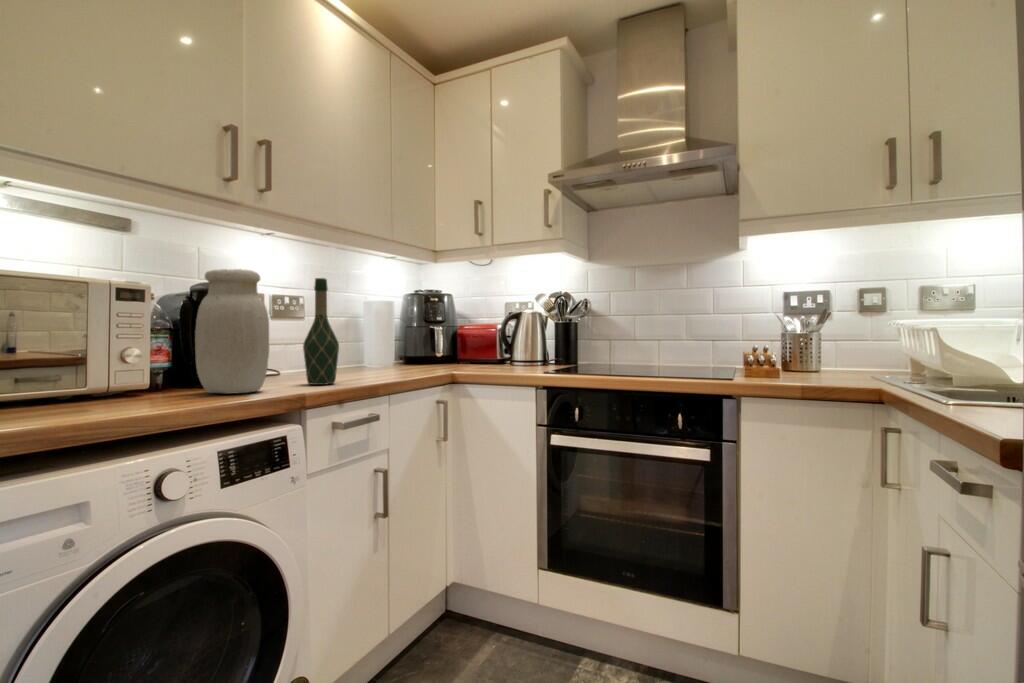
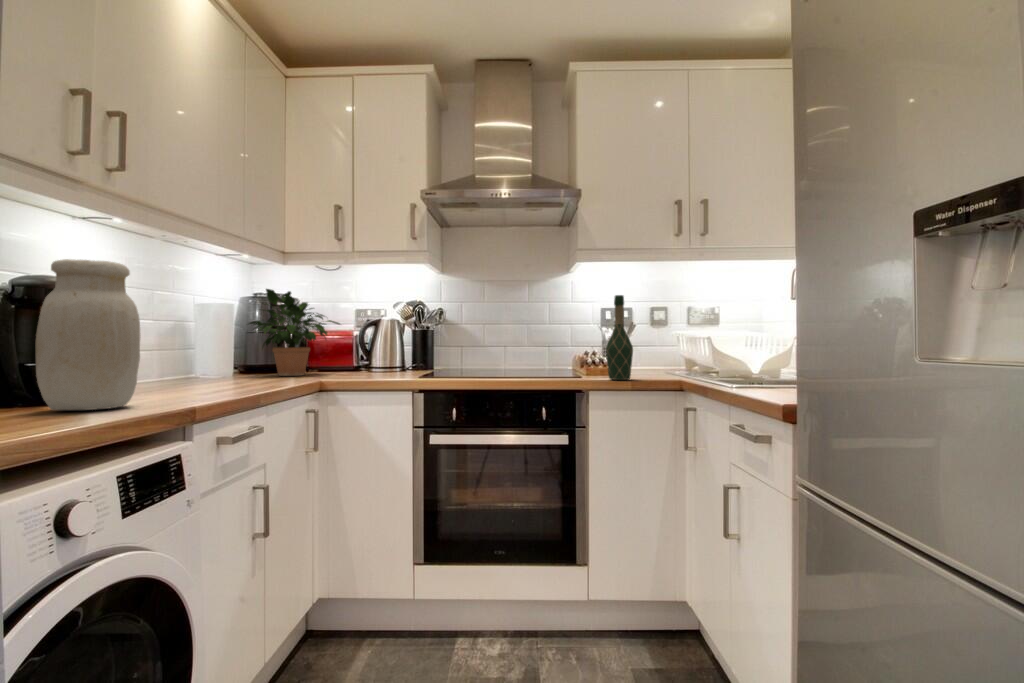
wine bottle: present [303,278,339,385] -> present [606,295,633,380]
potted plant: none [397,285,486,368] -> present [249,289,340,376]

